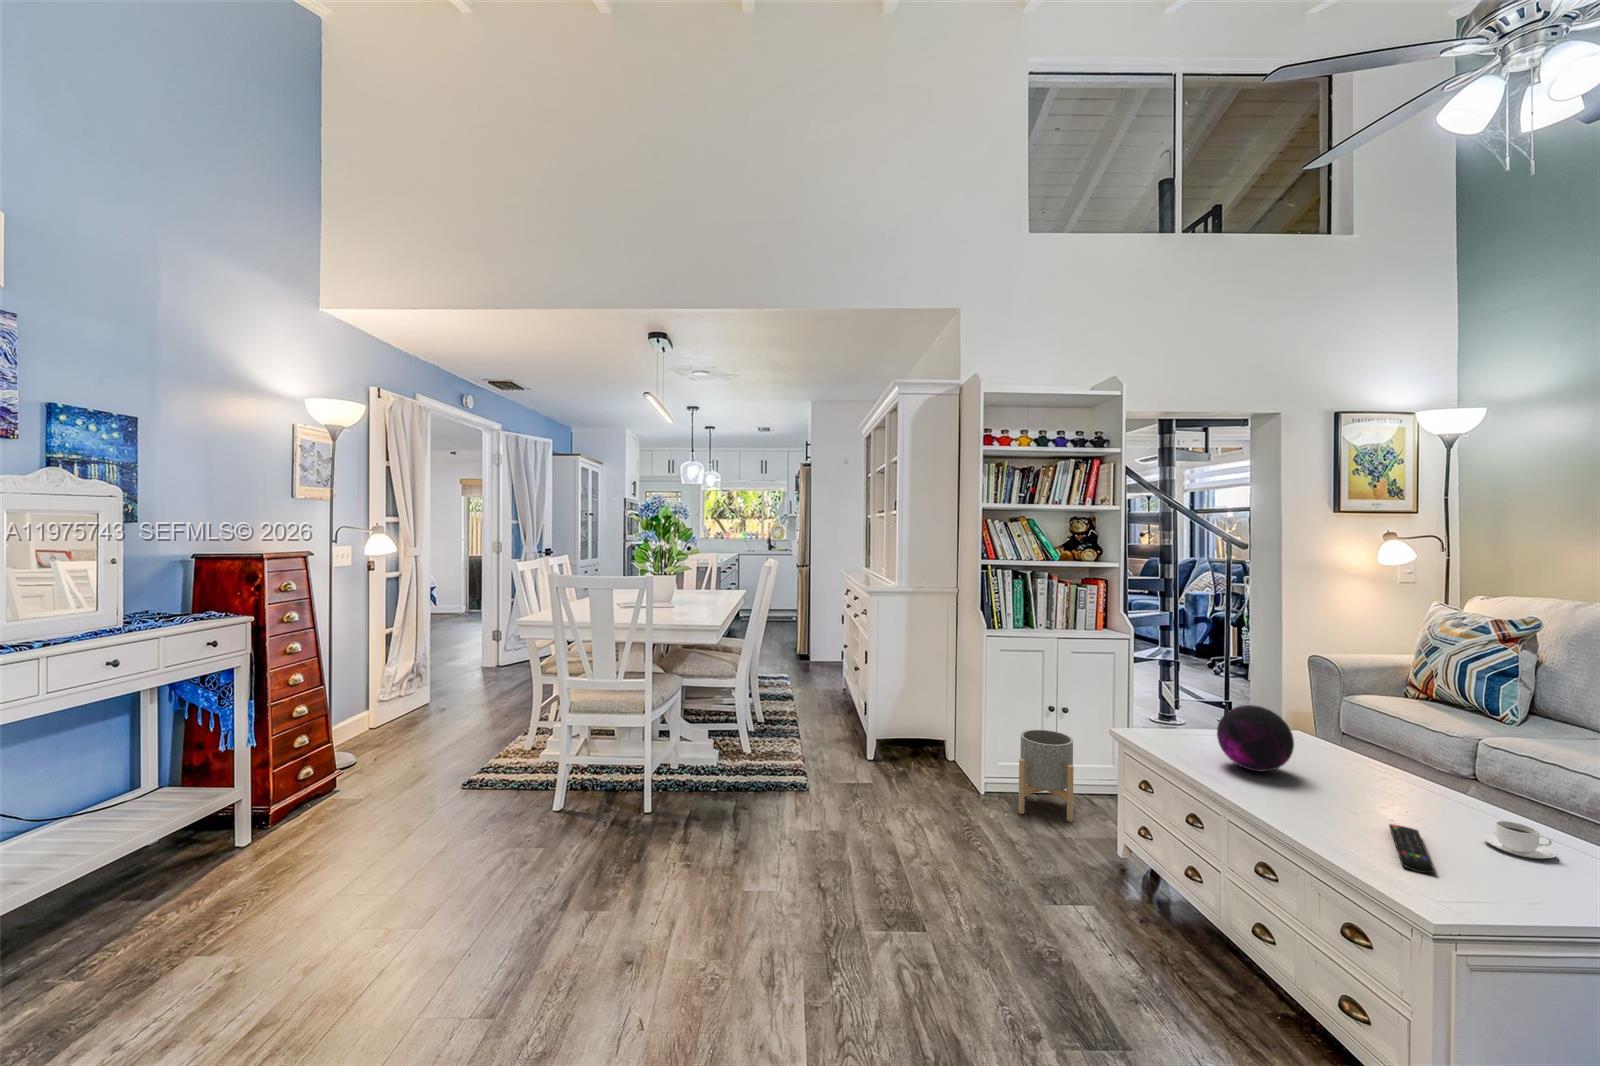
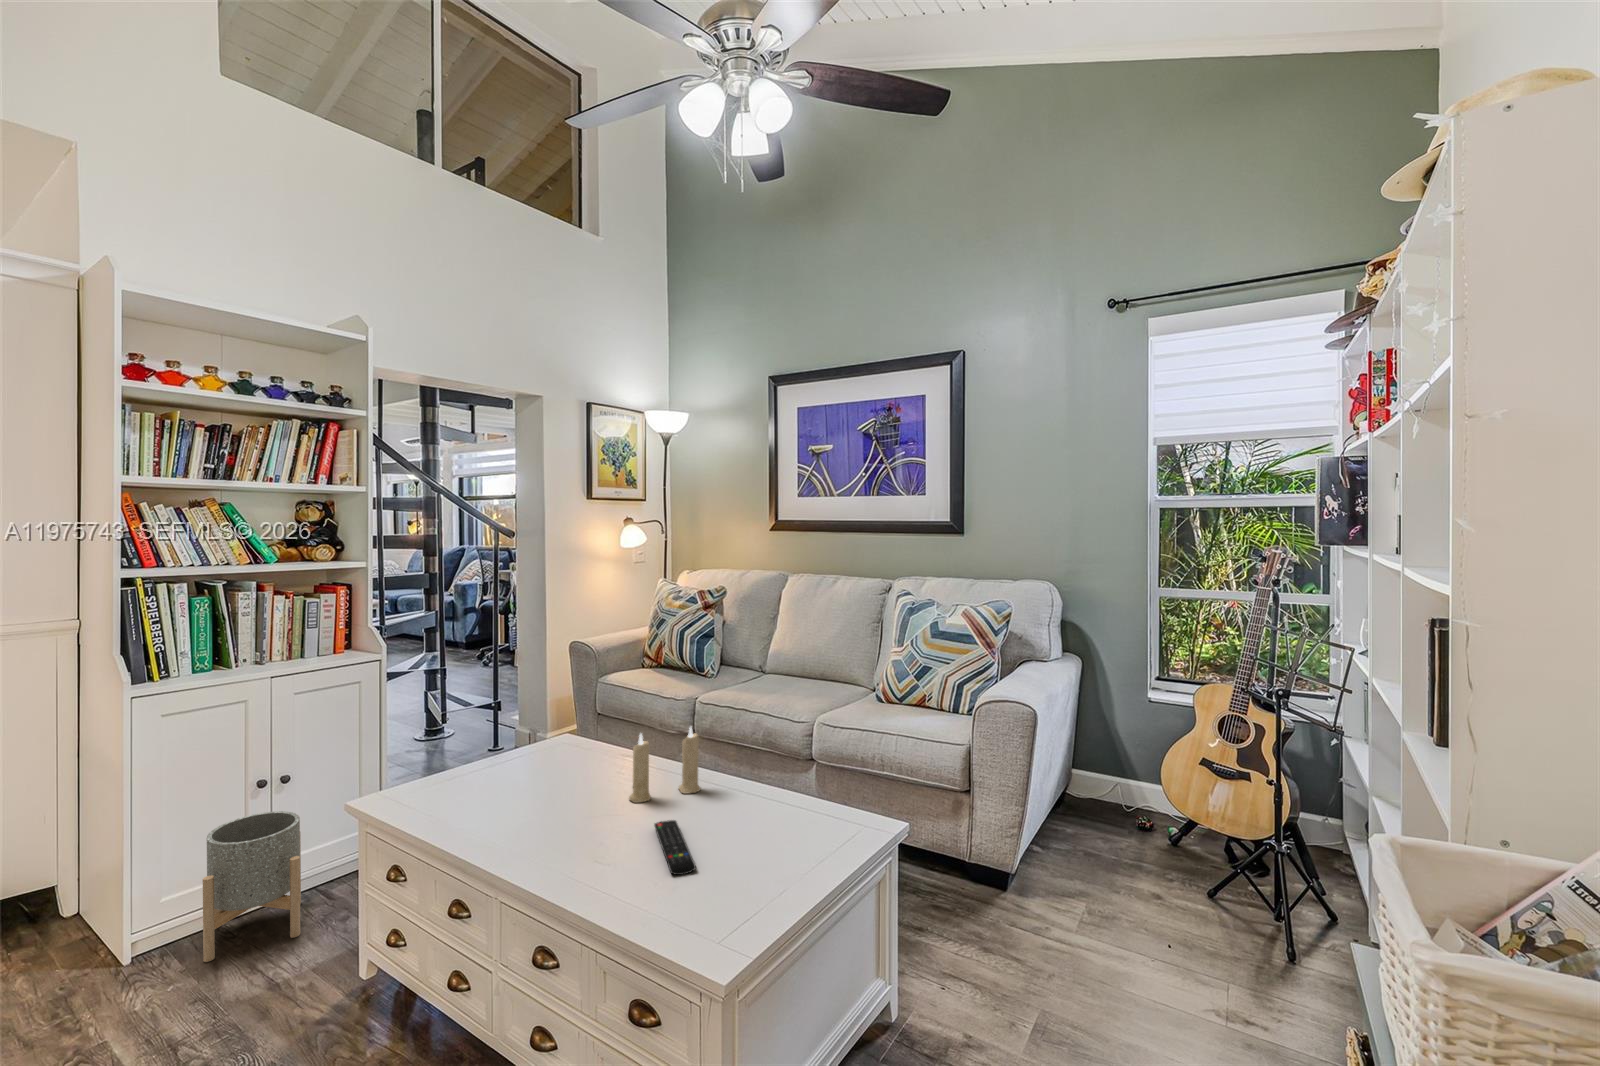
decorative orb: present [1217,705,1294,772] -> none [489,724,568,801]
candle: none [1363,734,1462,819] -> present [629,727,700,803]
coffee cup: present [1482,821,1556,859] -> none [718,783,763,814]

